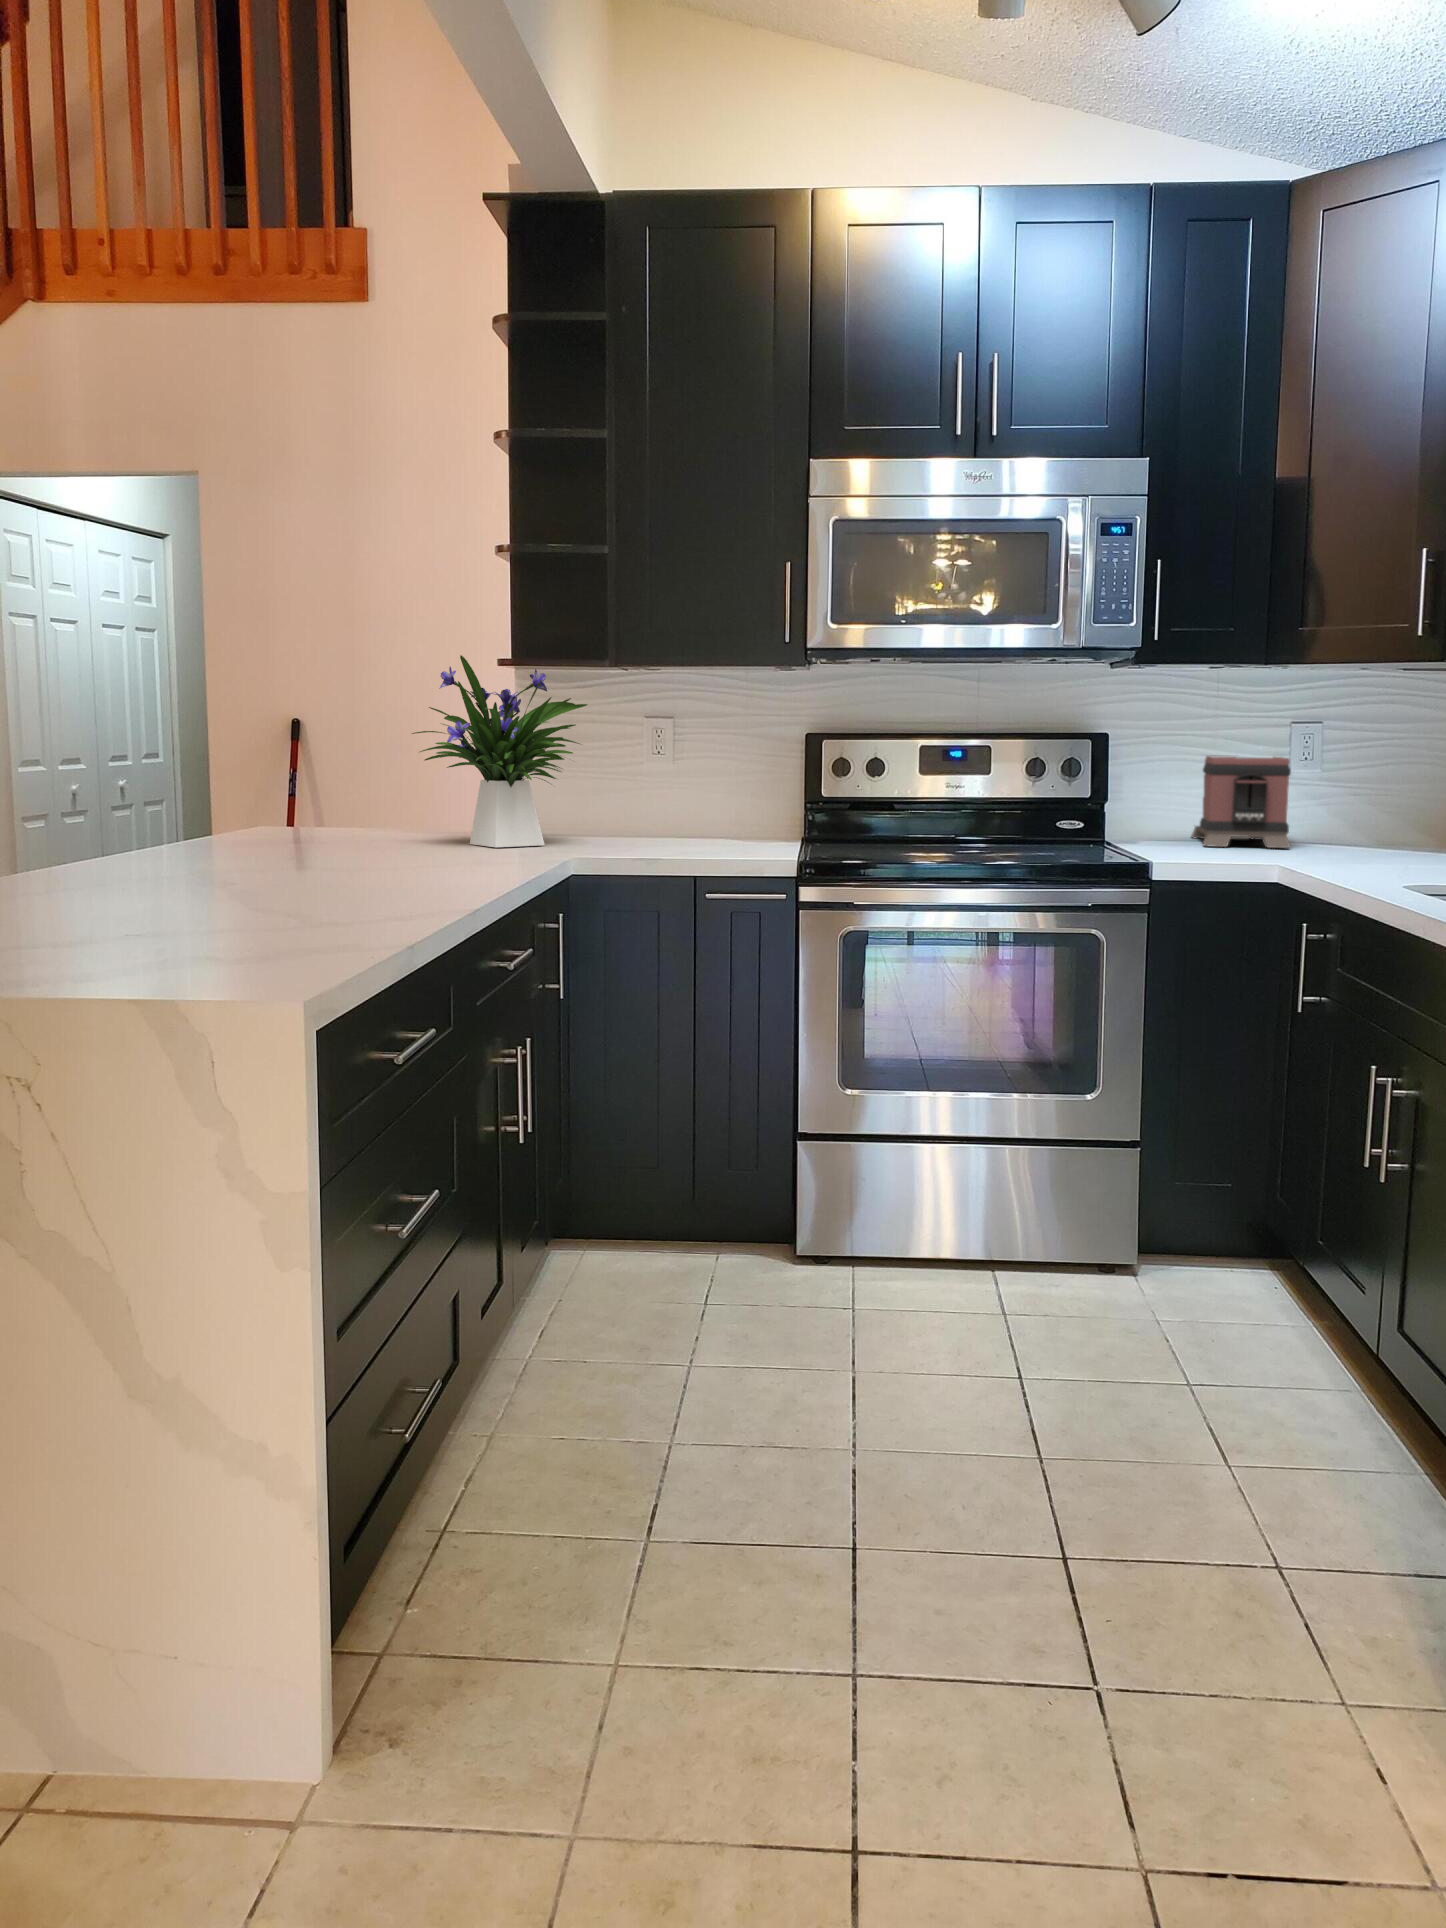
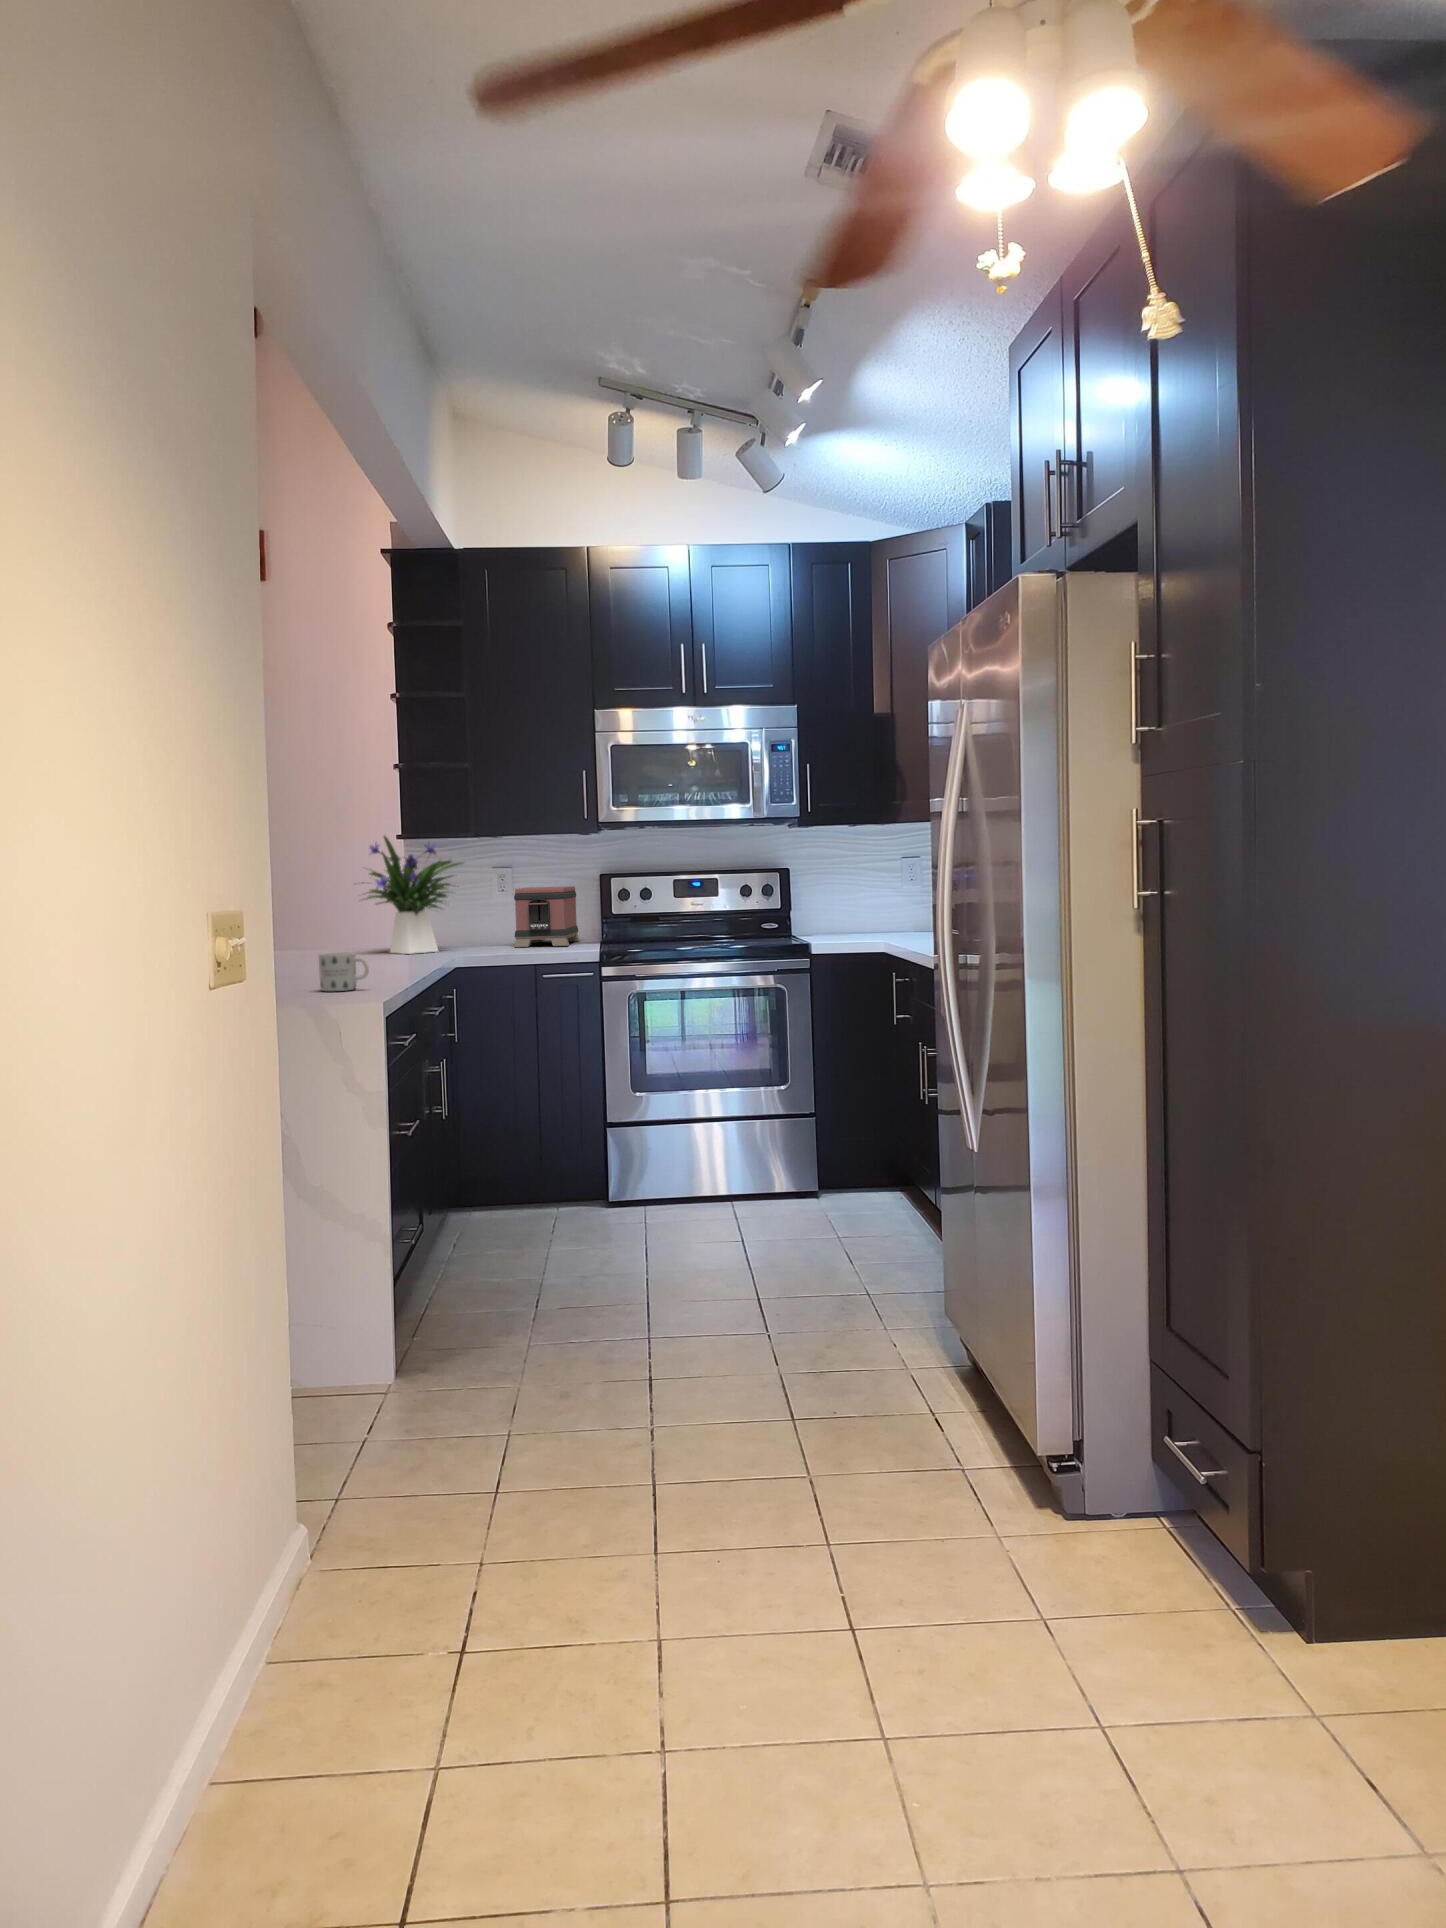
toaster: present [1191,756,1291,848] -> present [514,886,580,947]
mug: none [257,858,348,933] -> present [319,952,369,991]

